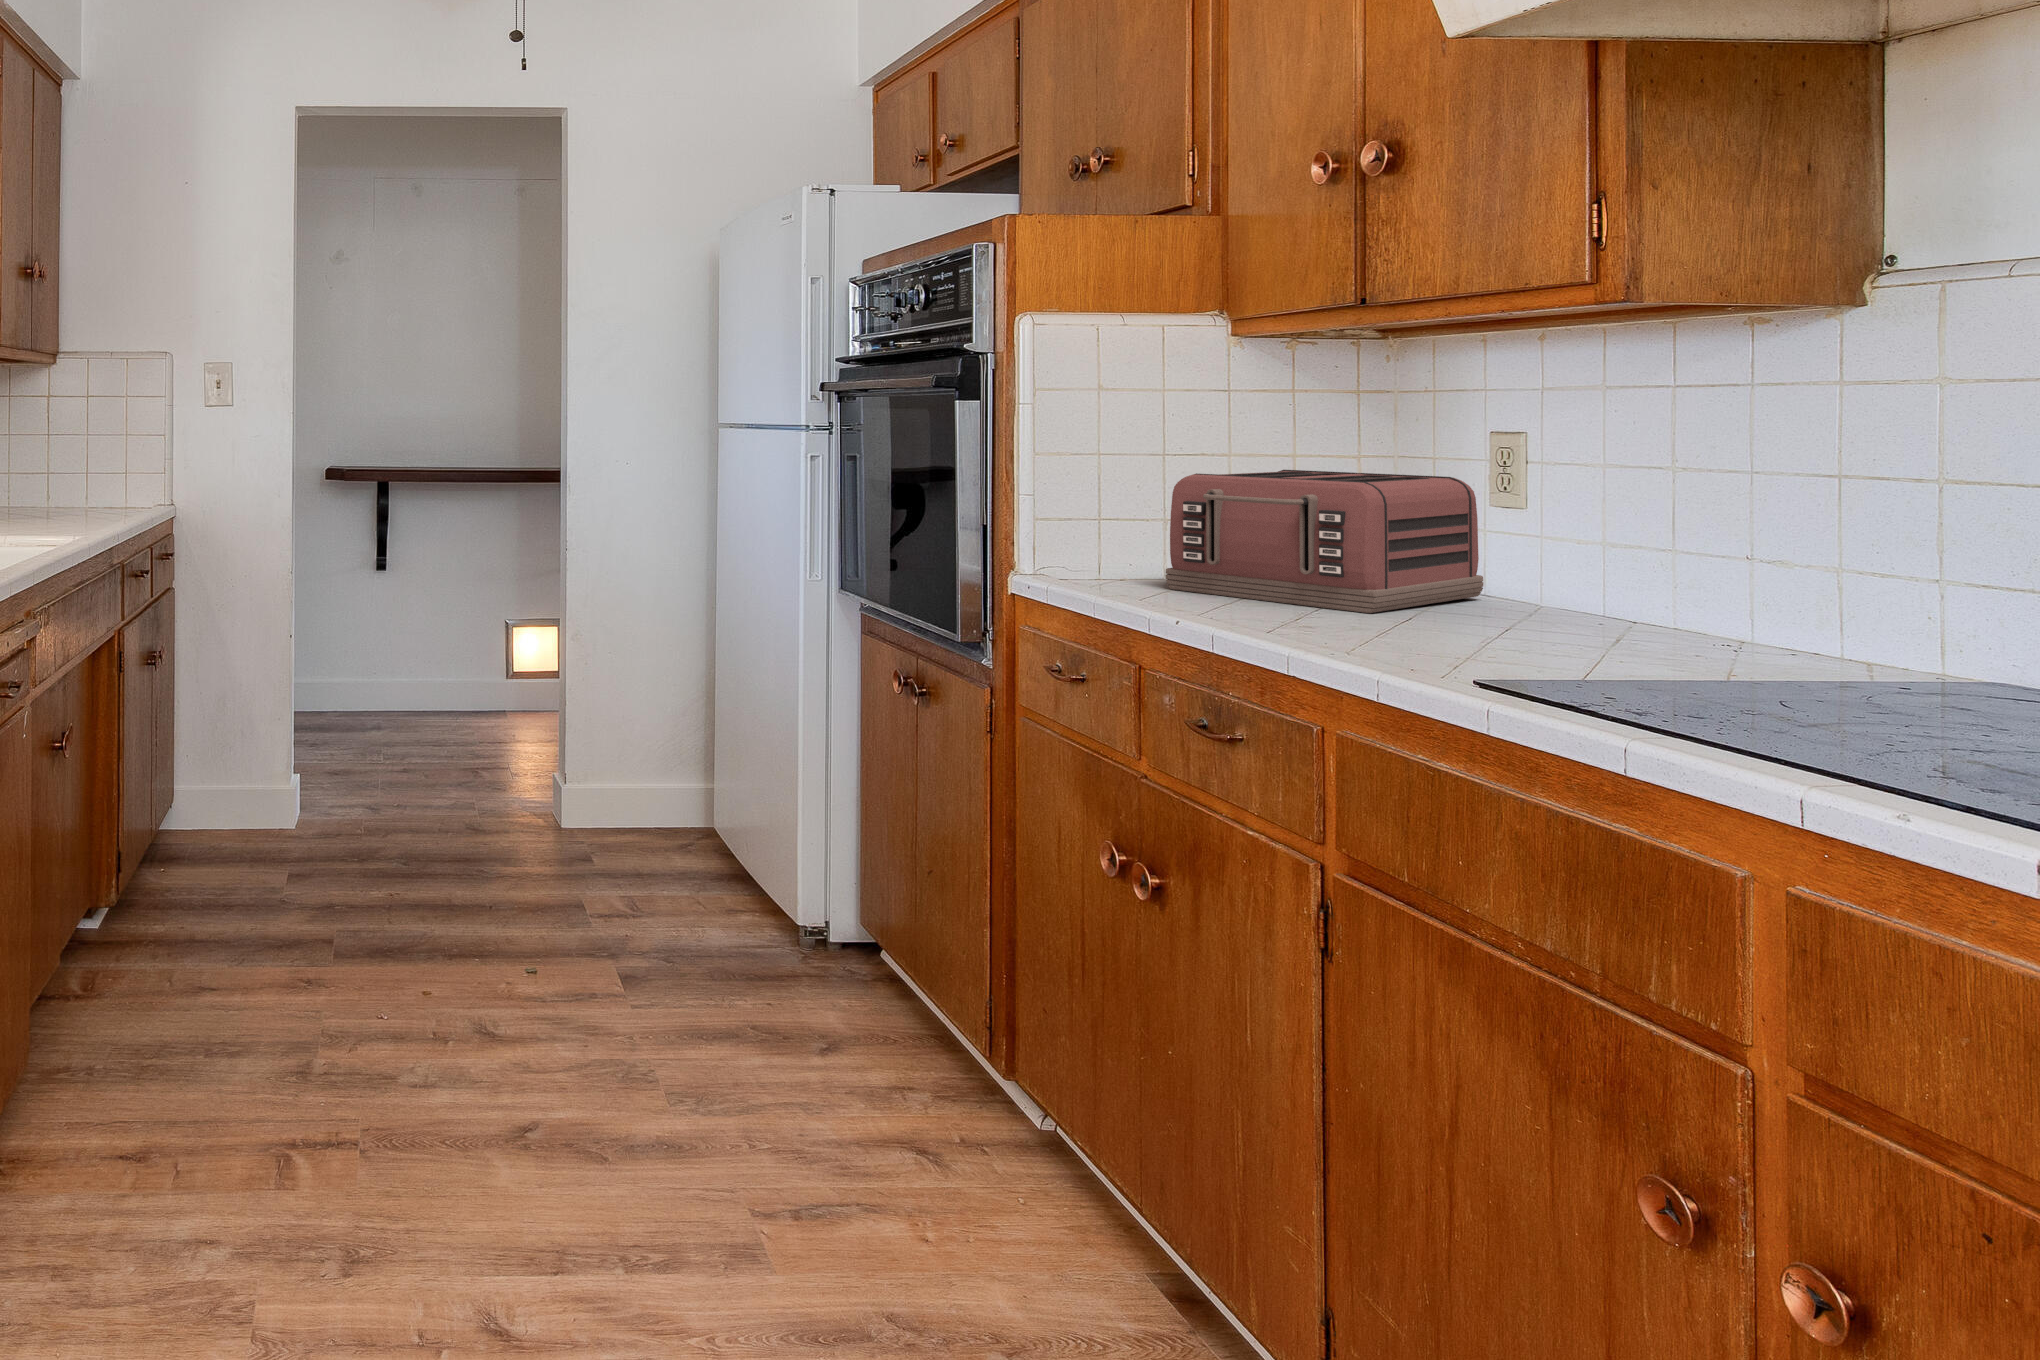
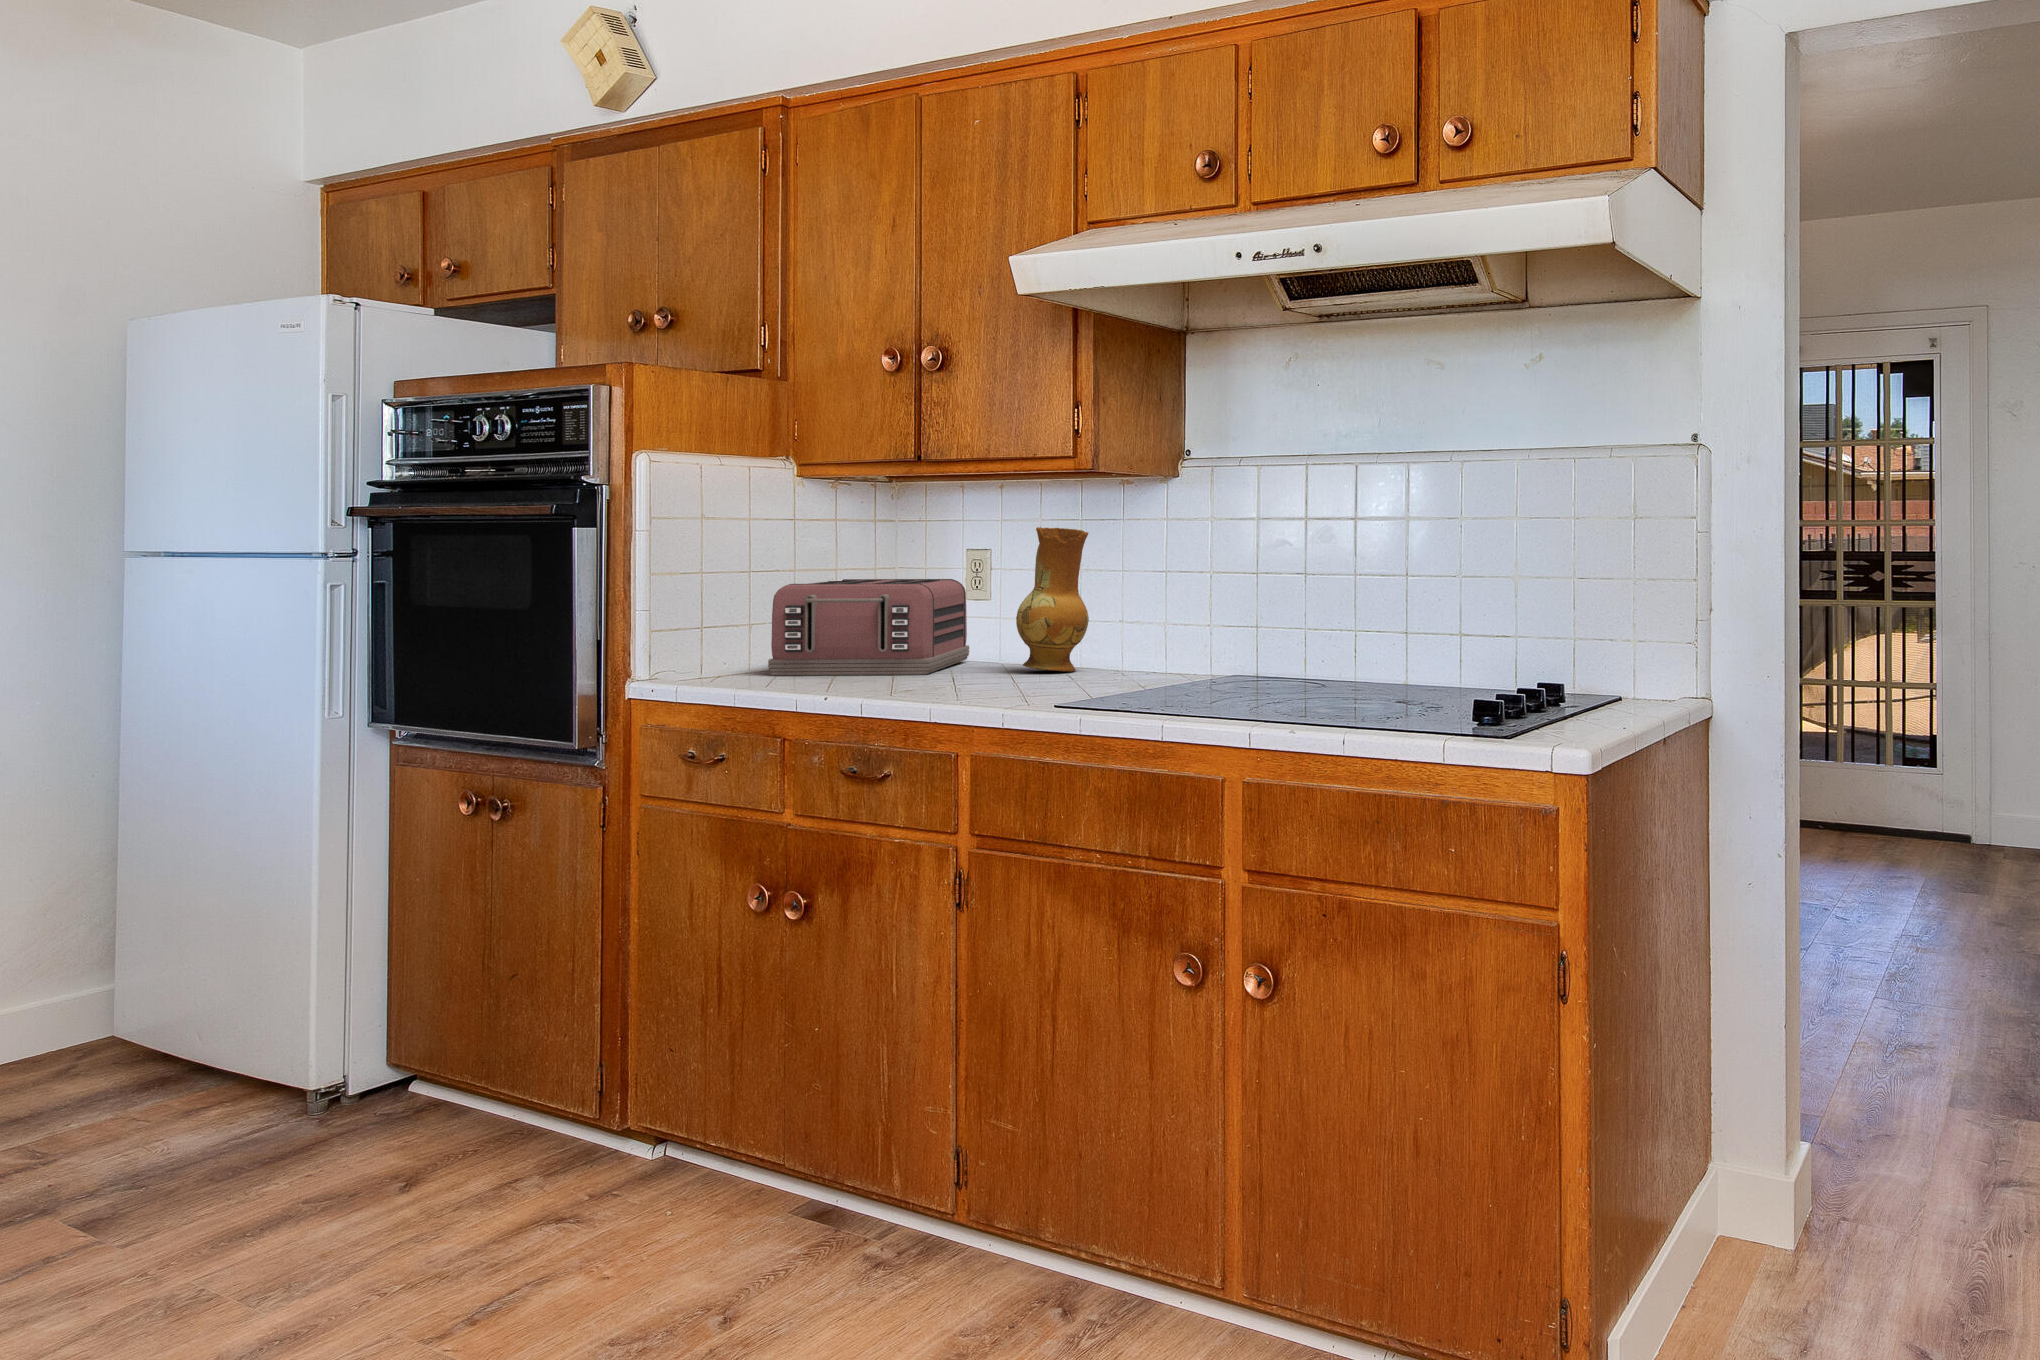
ceramic jug: none [1518,402,1657,639] -> present [1016,527,1089,672]

